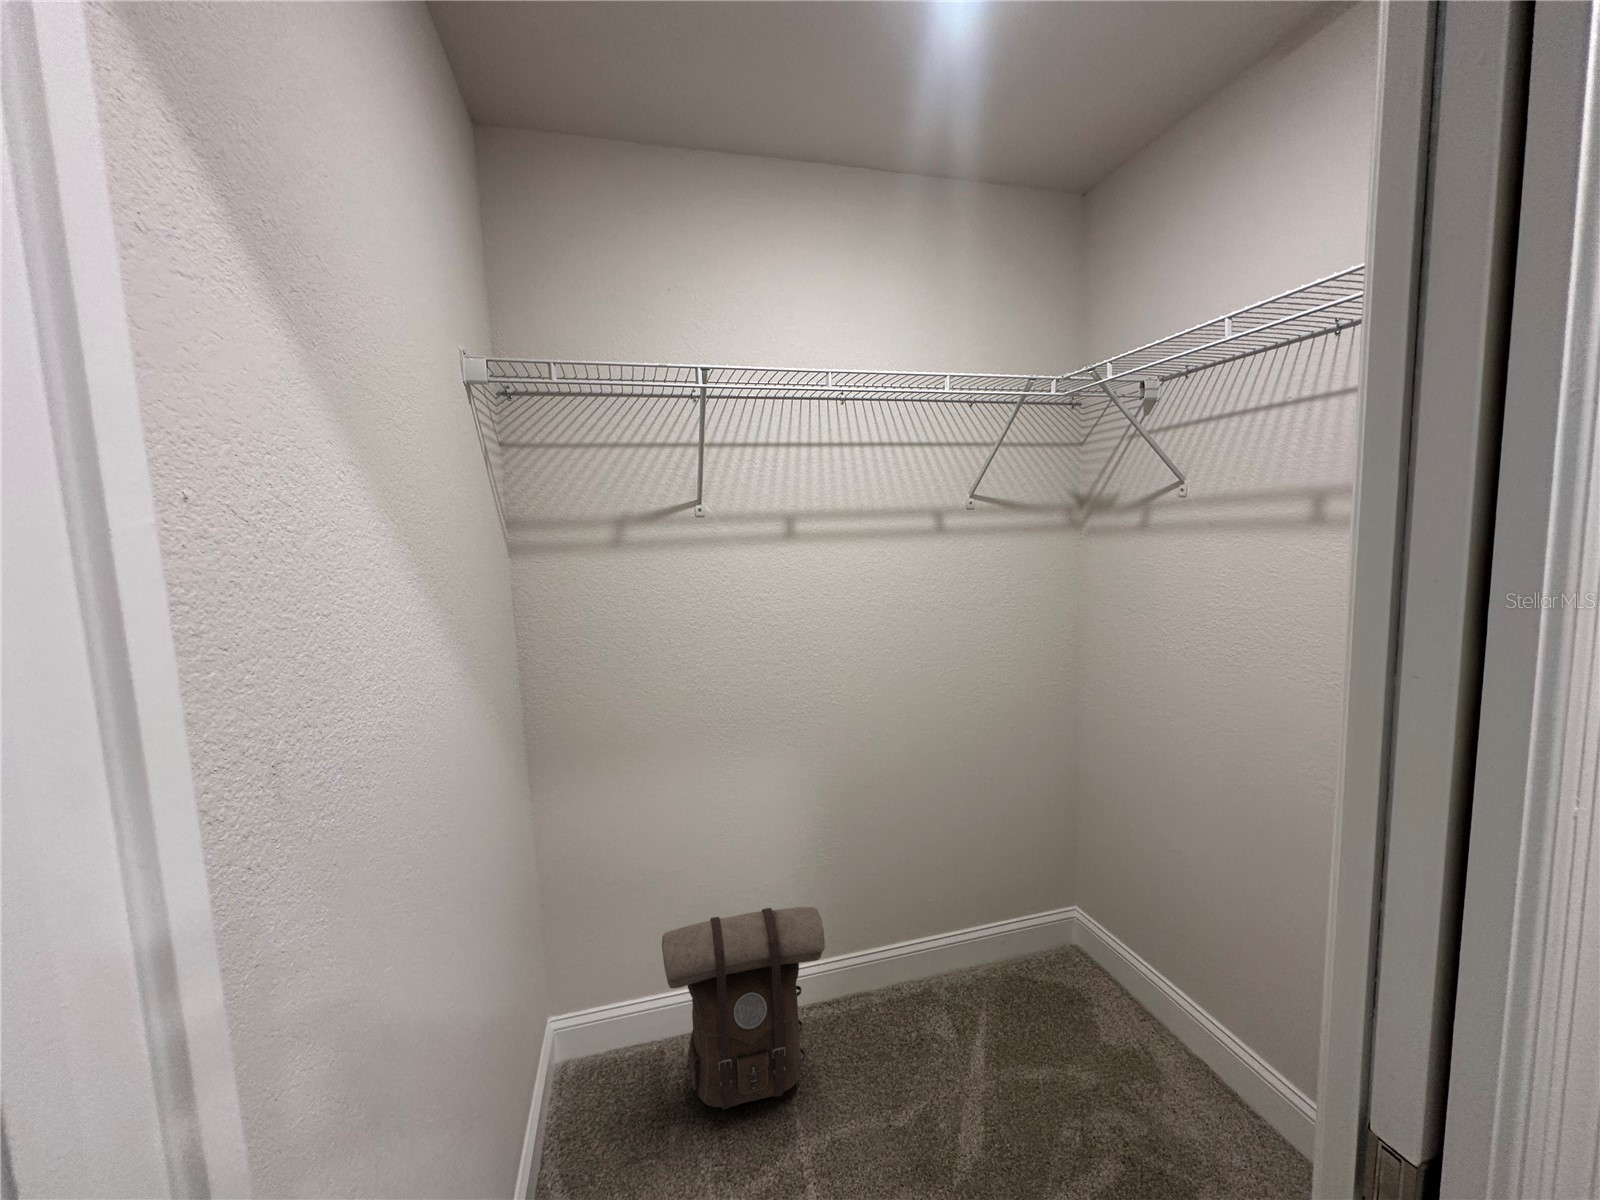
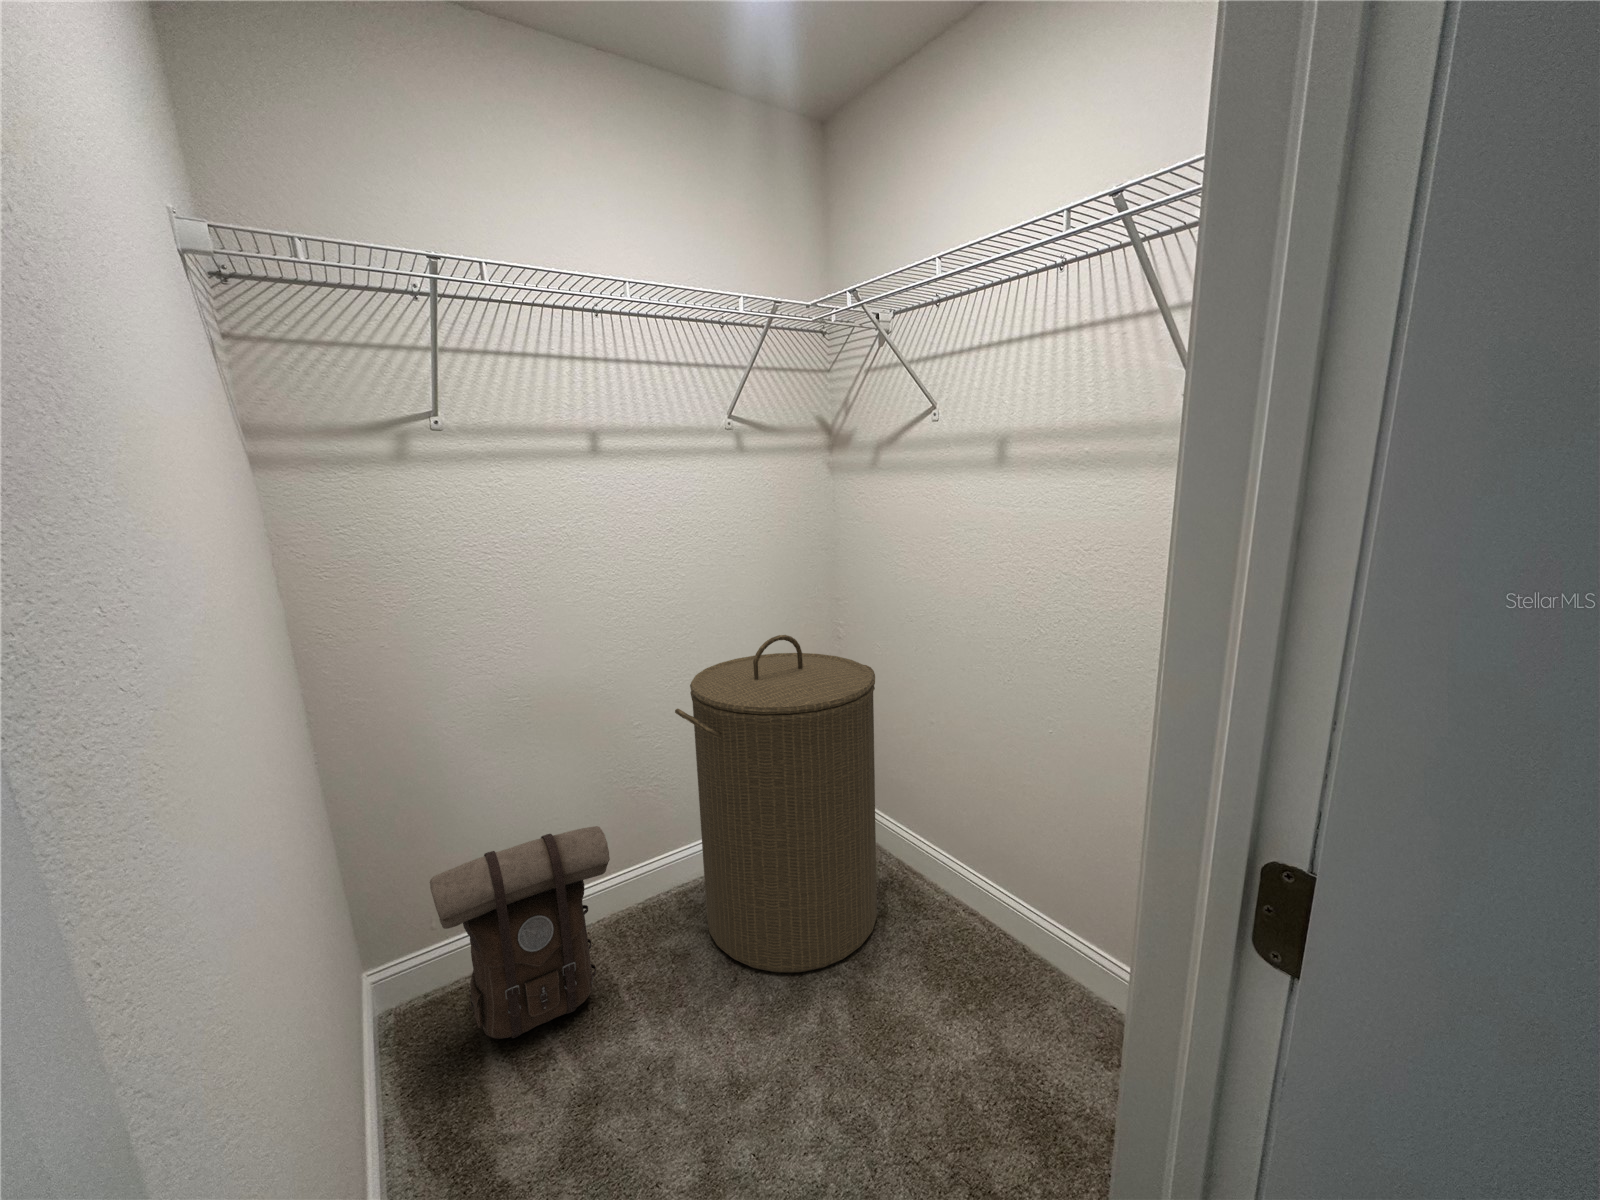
laundry hamper: none [899,730,1129,1124] -> present [675,635,877,972]

